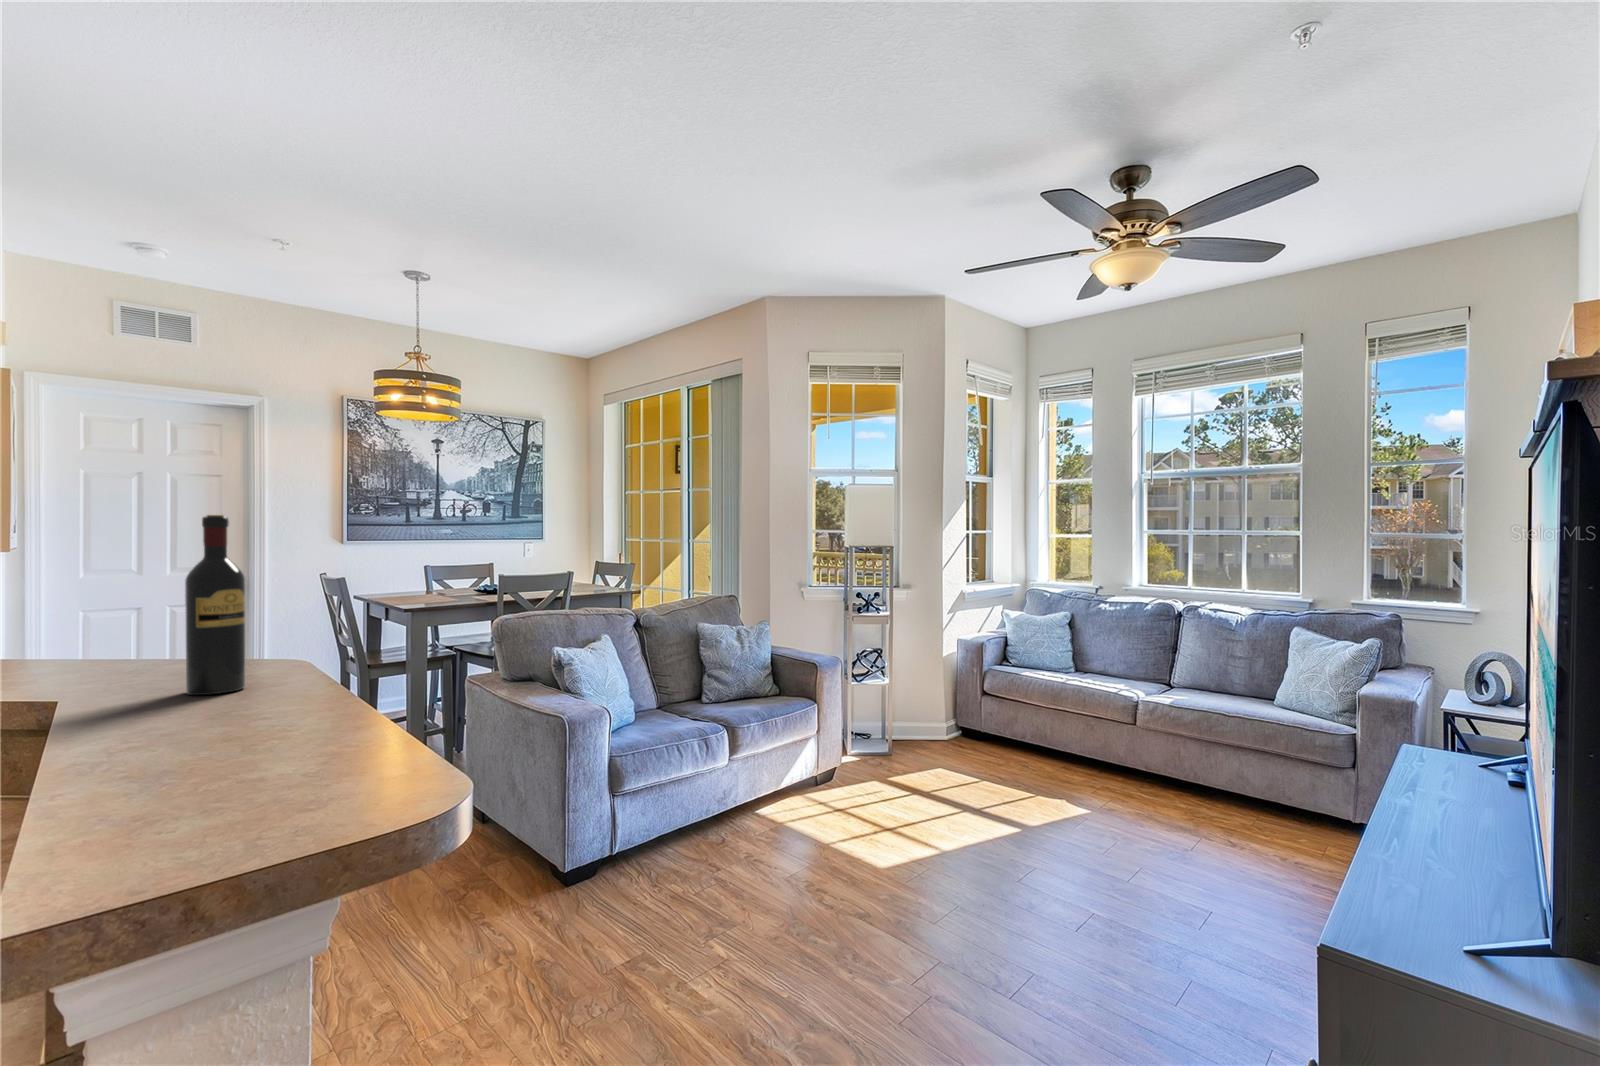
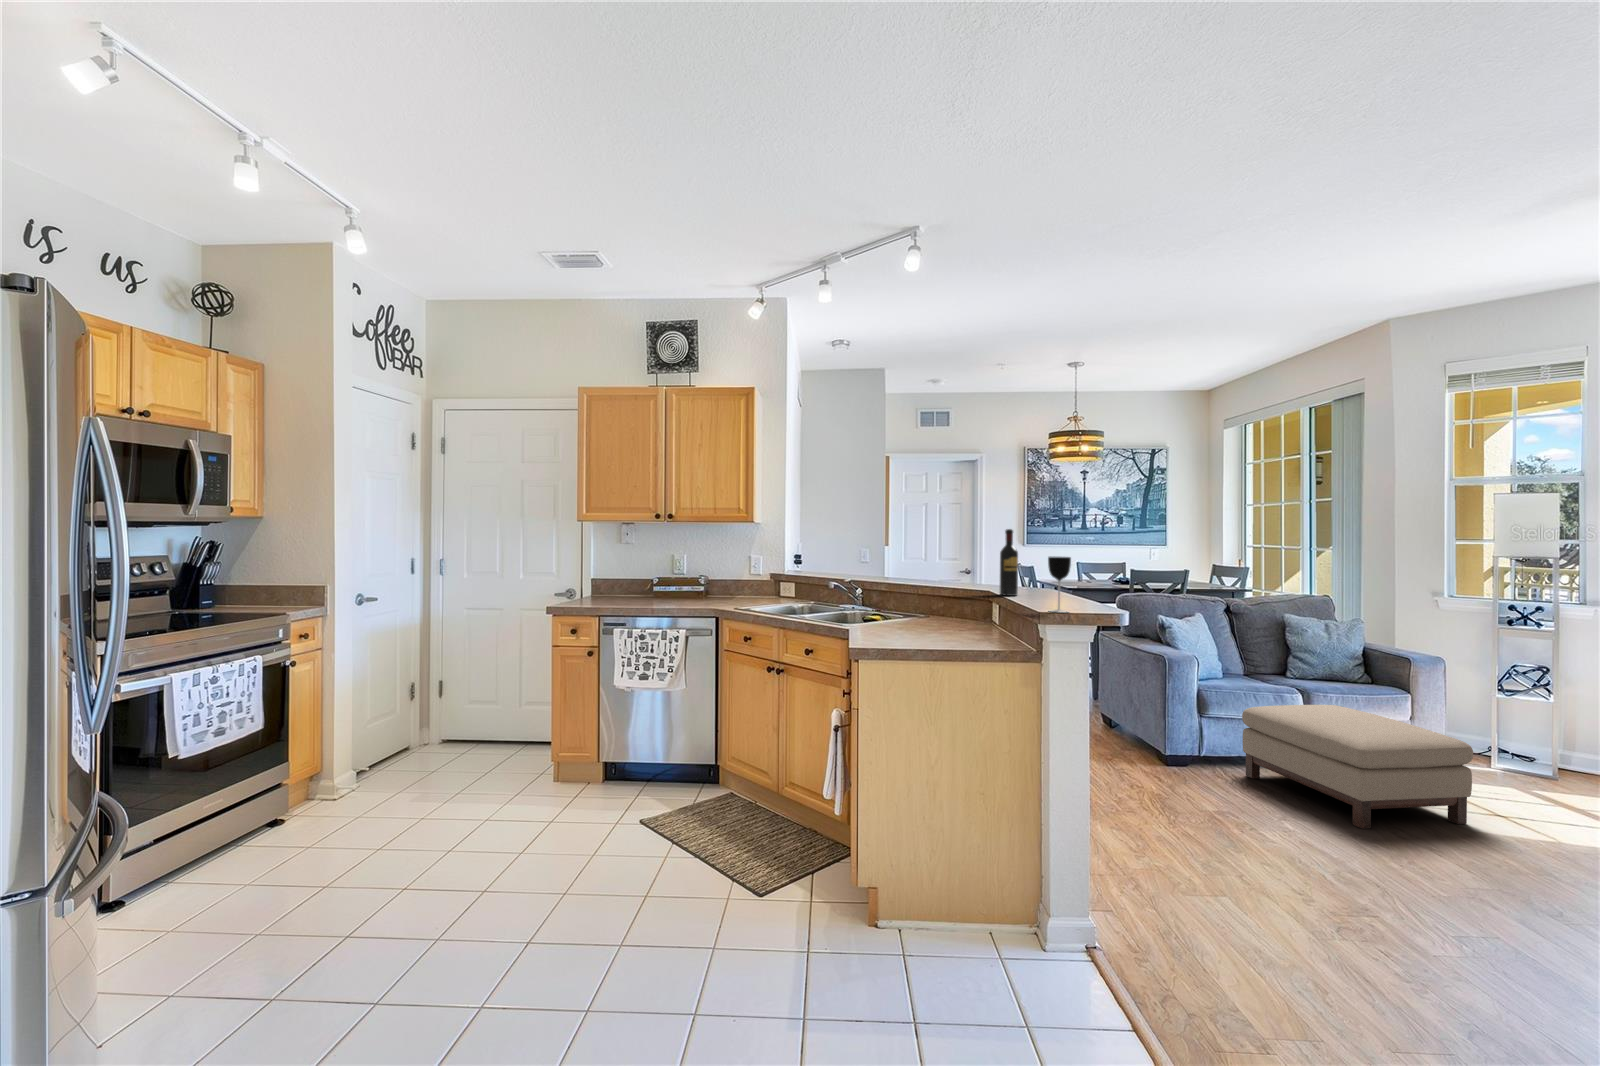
wine glass: none [287,598,370,790] -> present [1048,557,1071,613]
ottoman: none [669,736,906,920] -> present [1242,705,1473,829]

